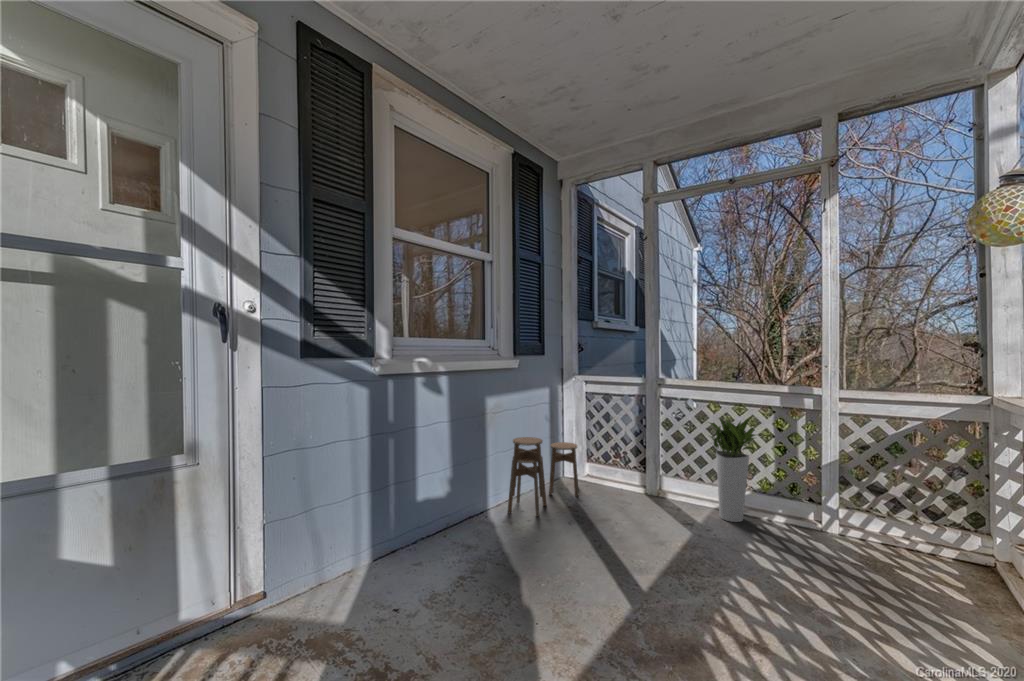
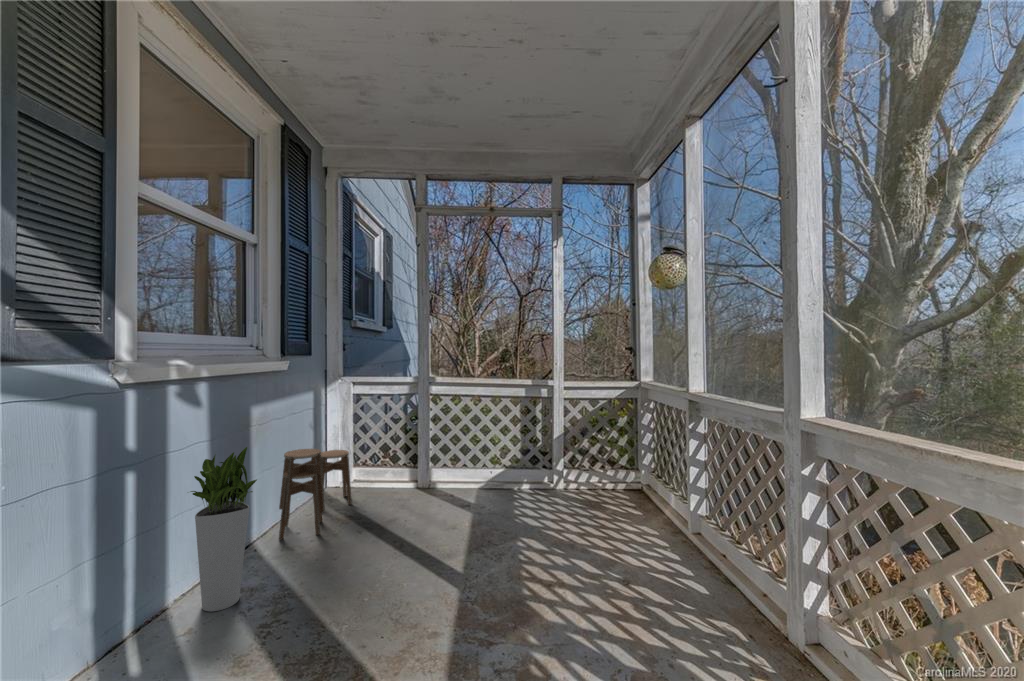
planter: present [710,419,755,522] -> present [190,447,257,612]

